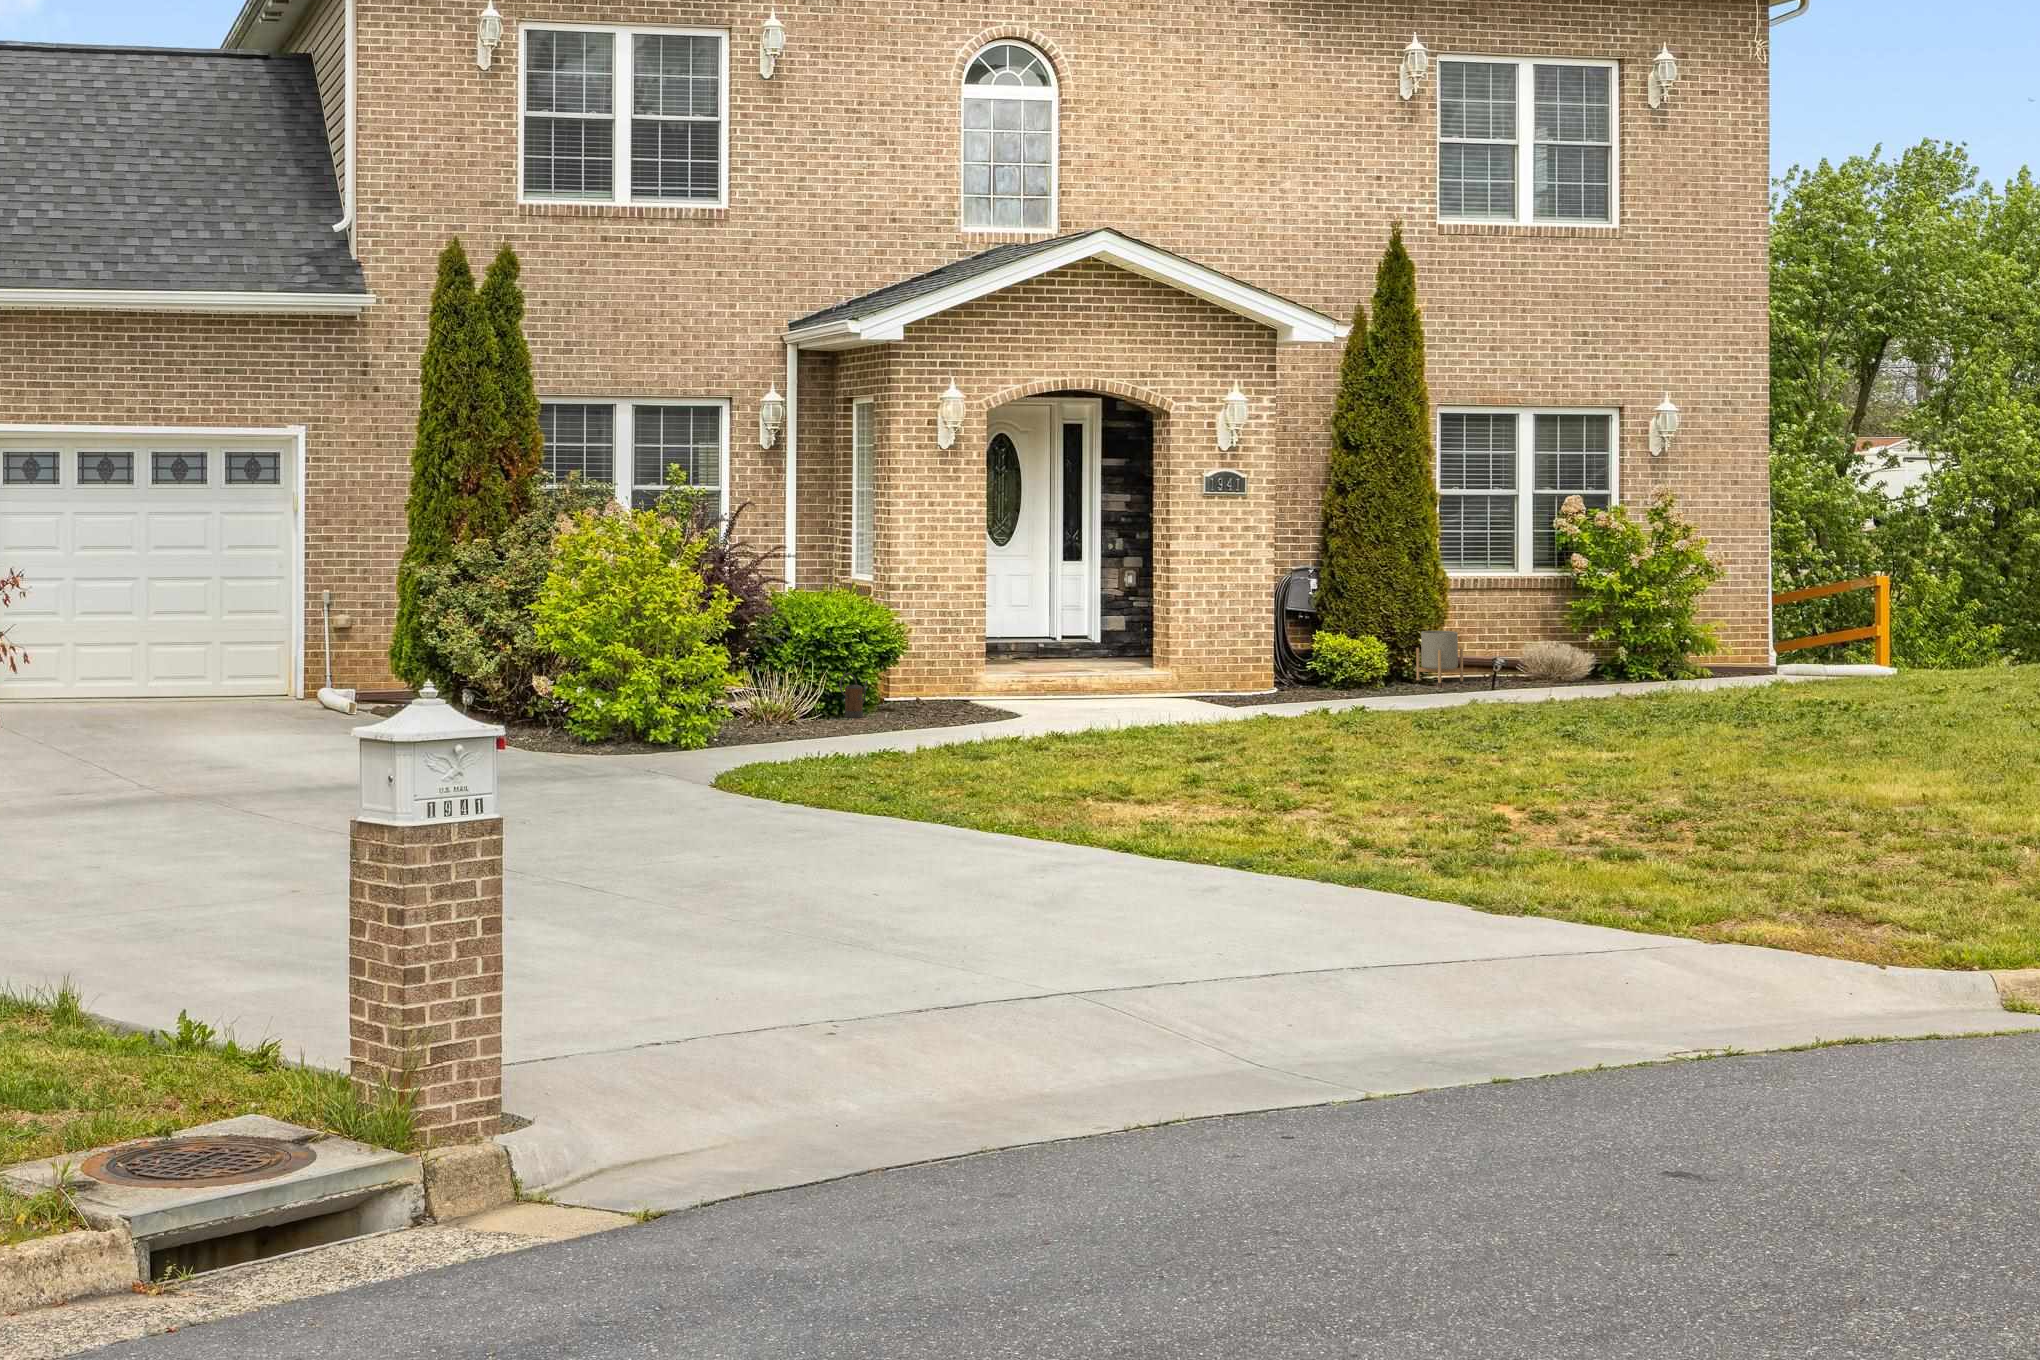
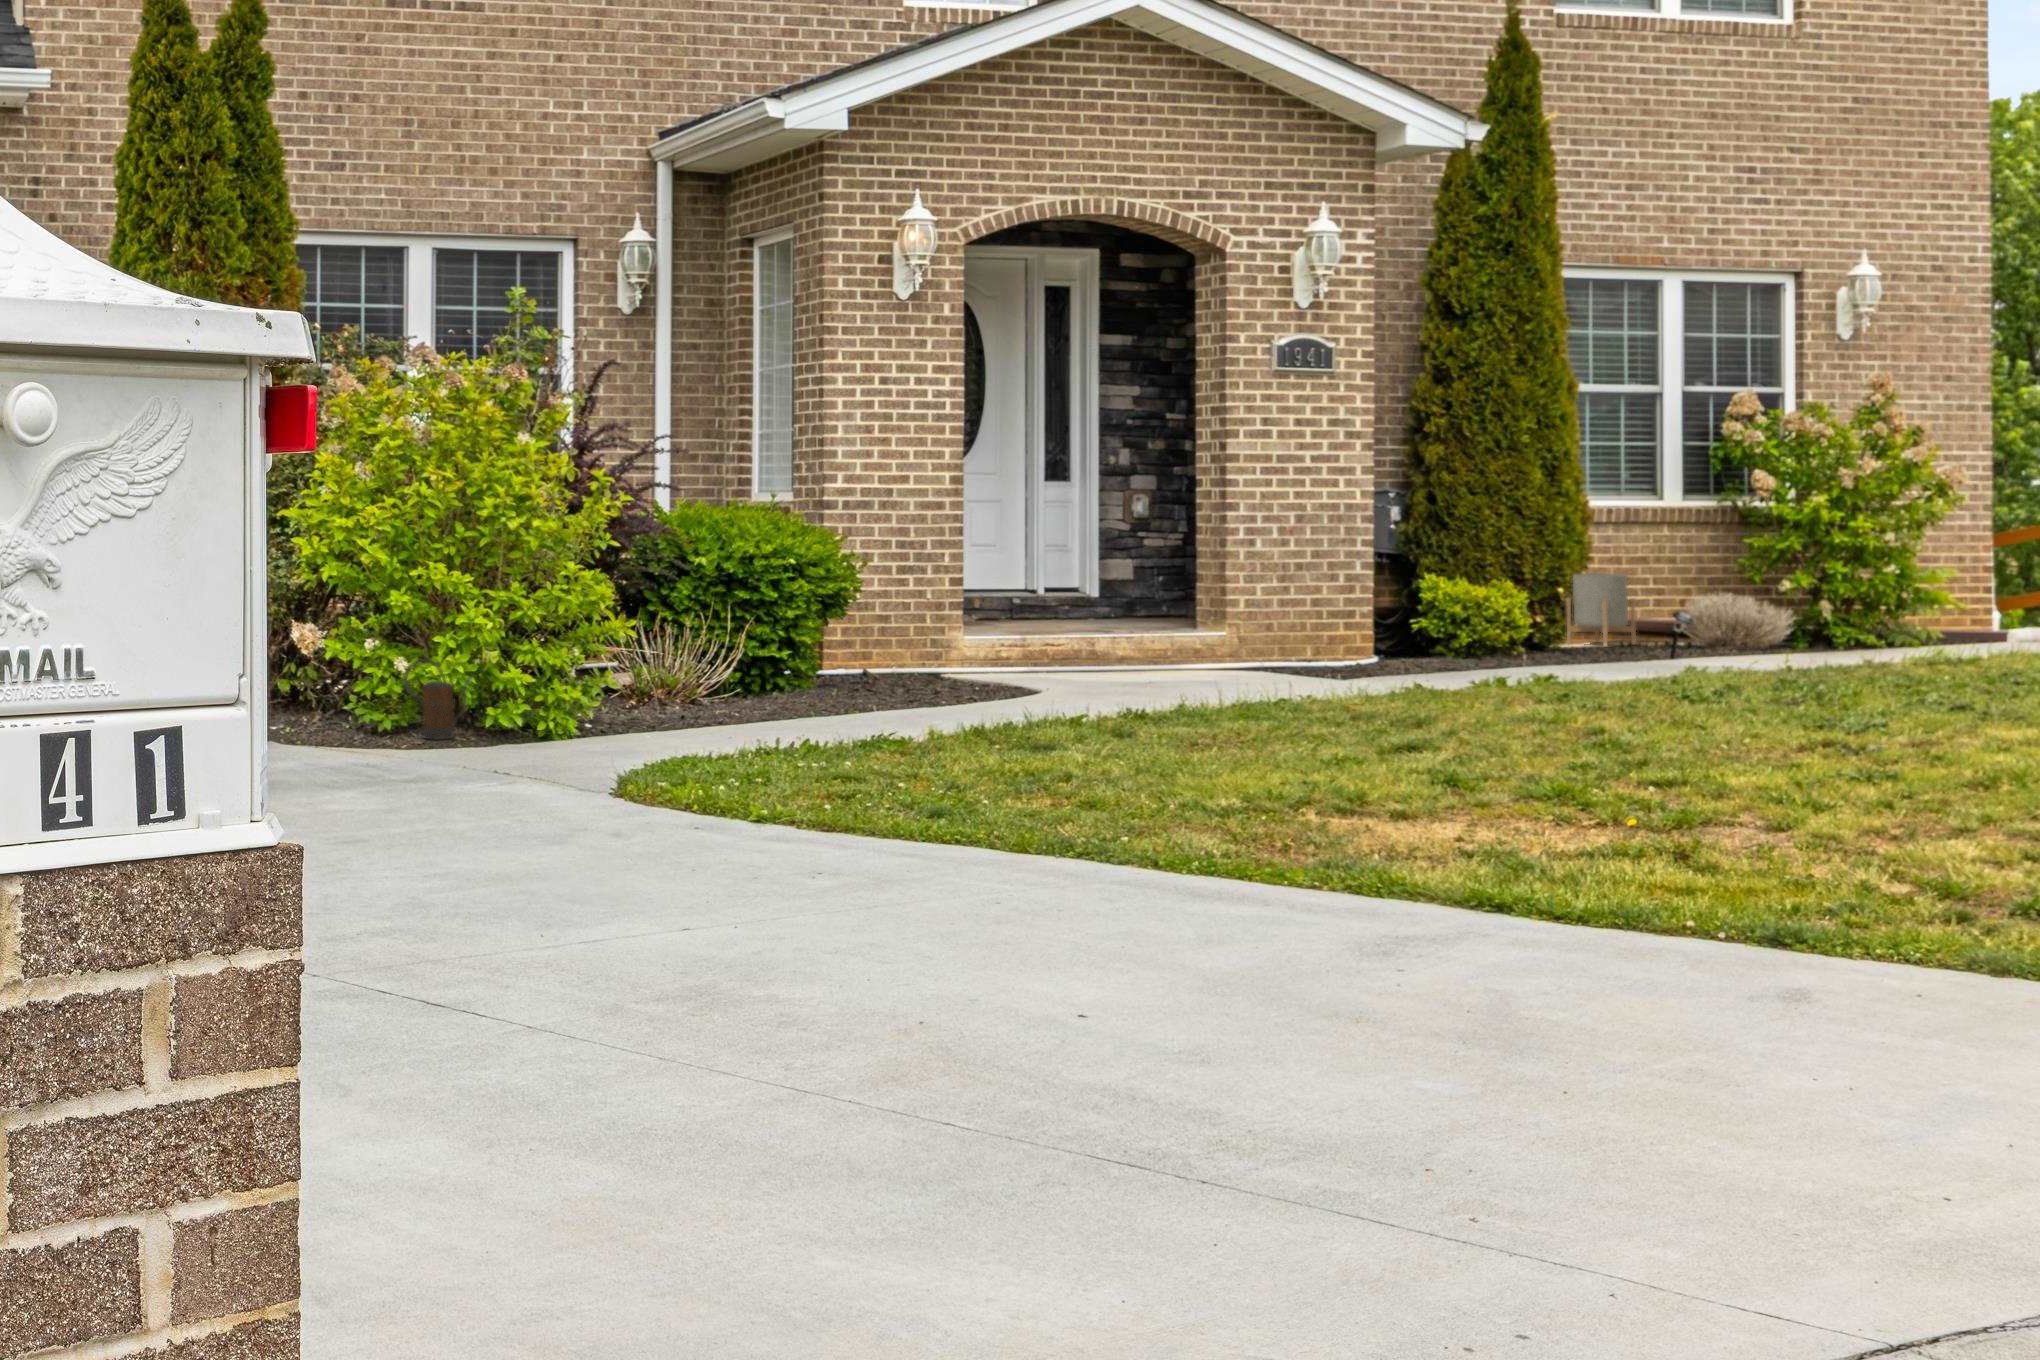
watering can: present [839,673,868,718] -> present [404,659,471,739]

